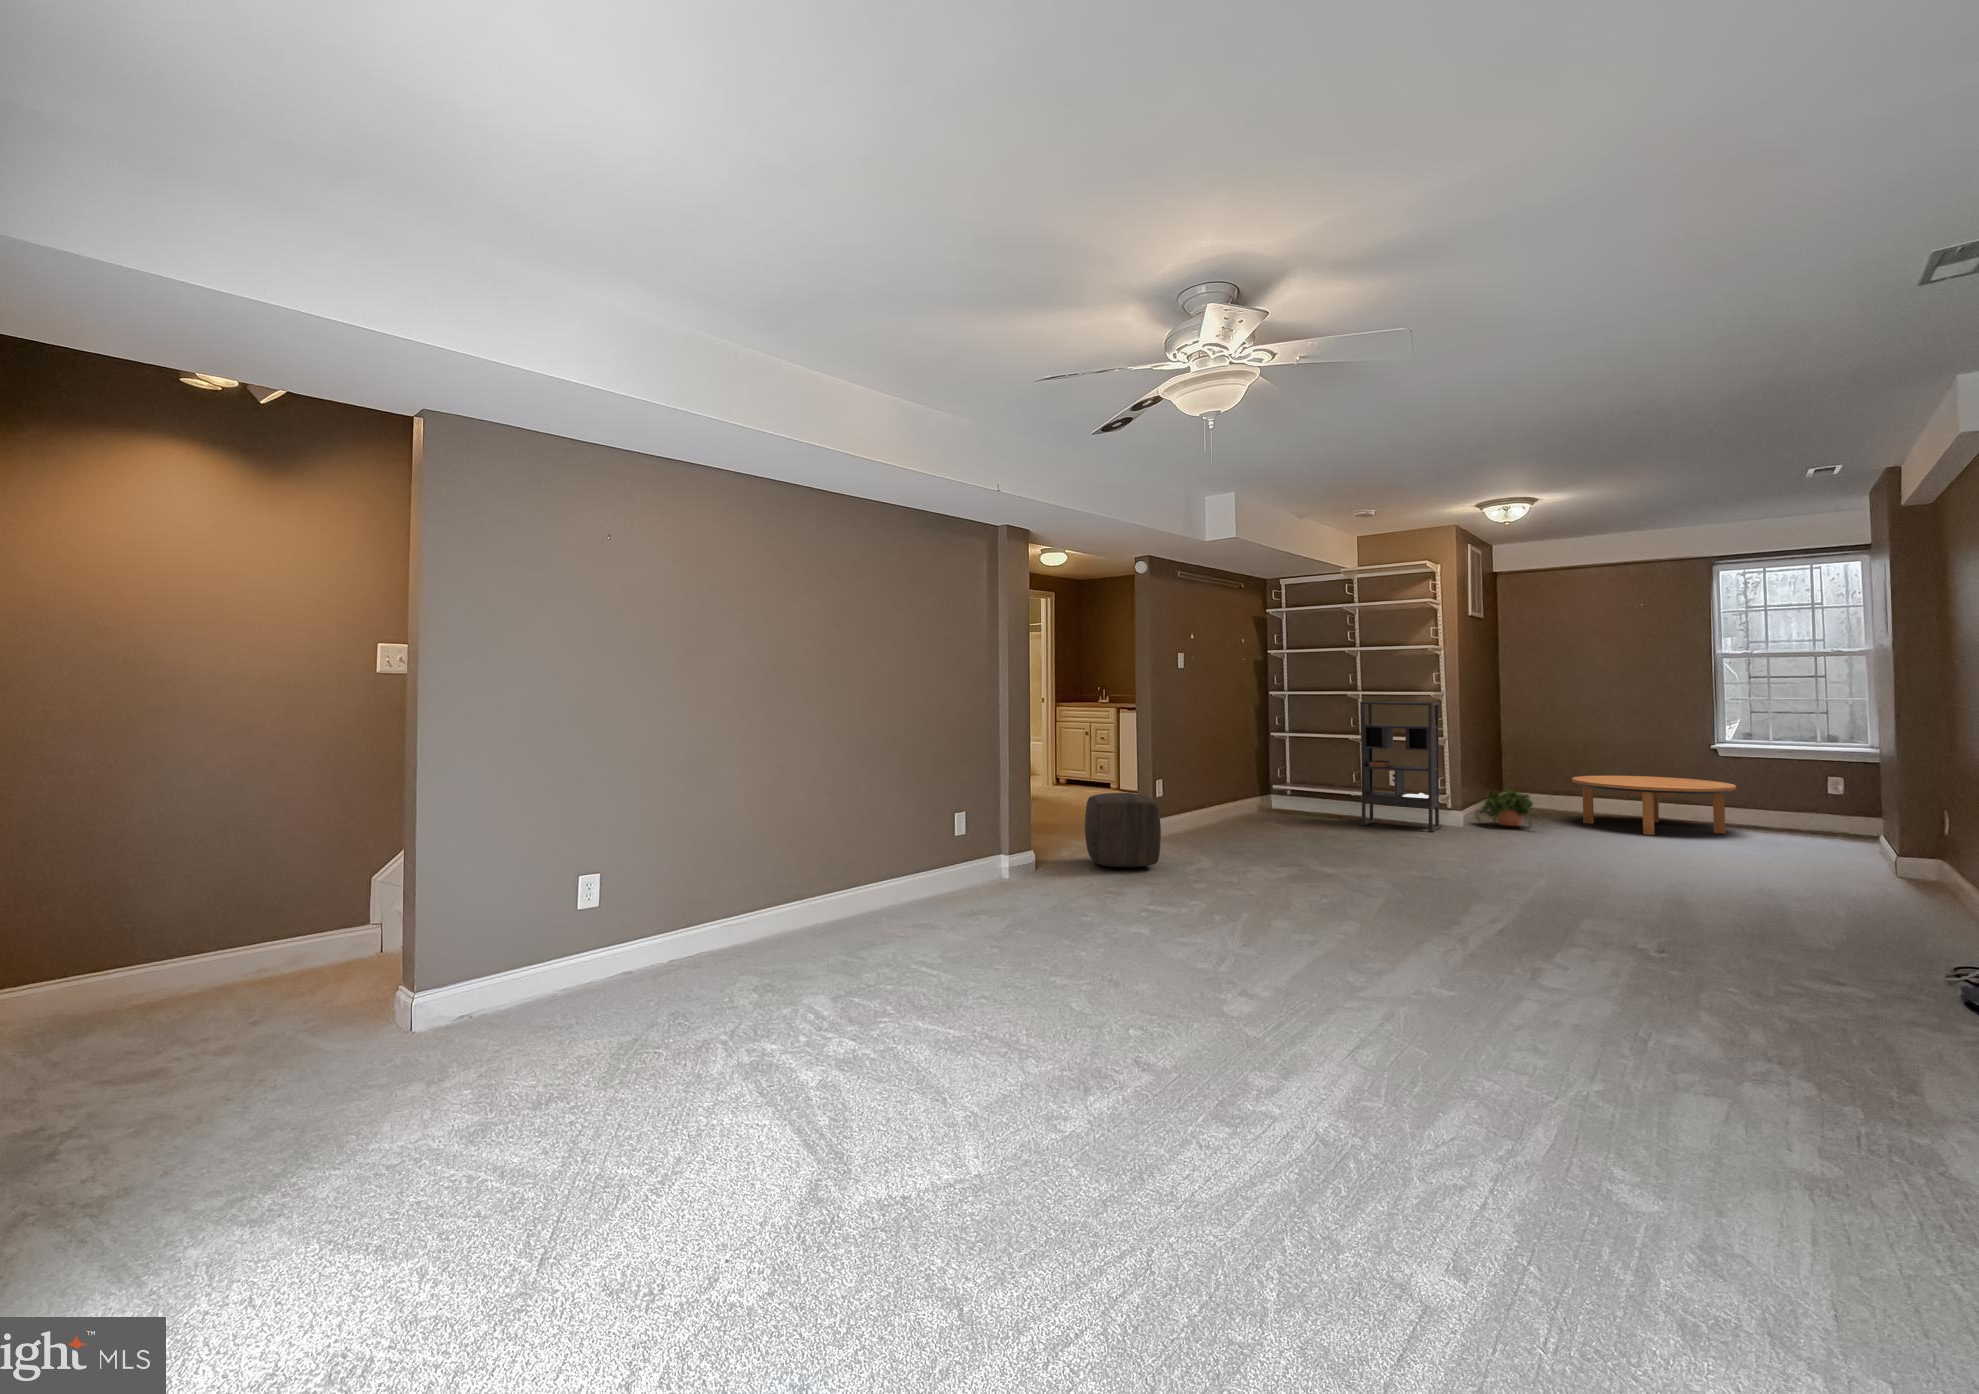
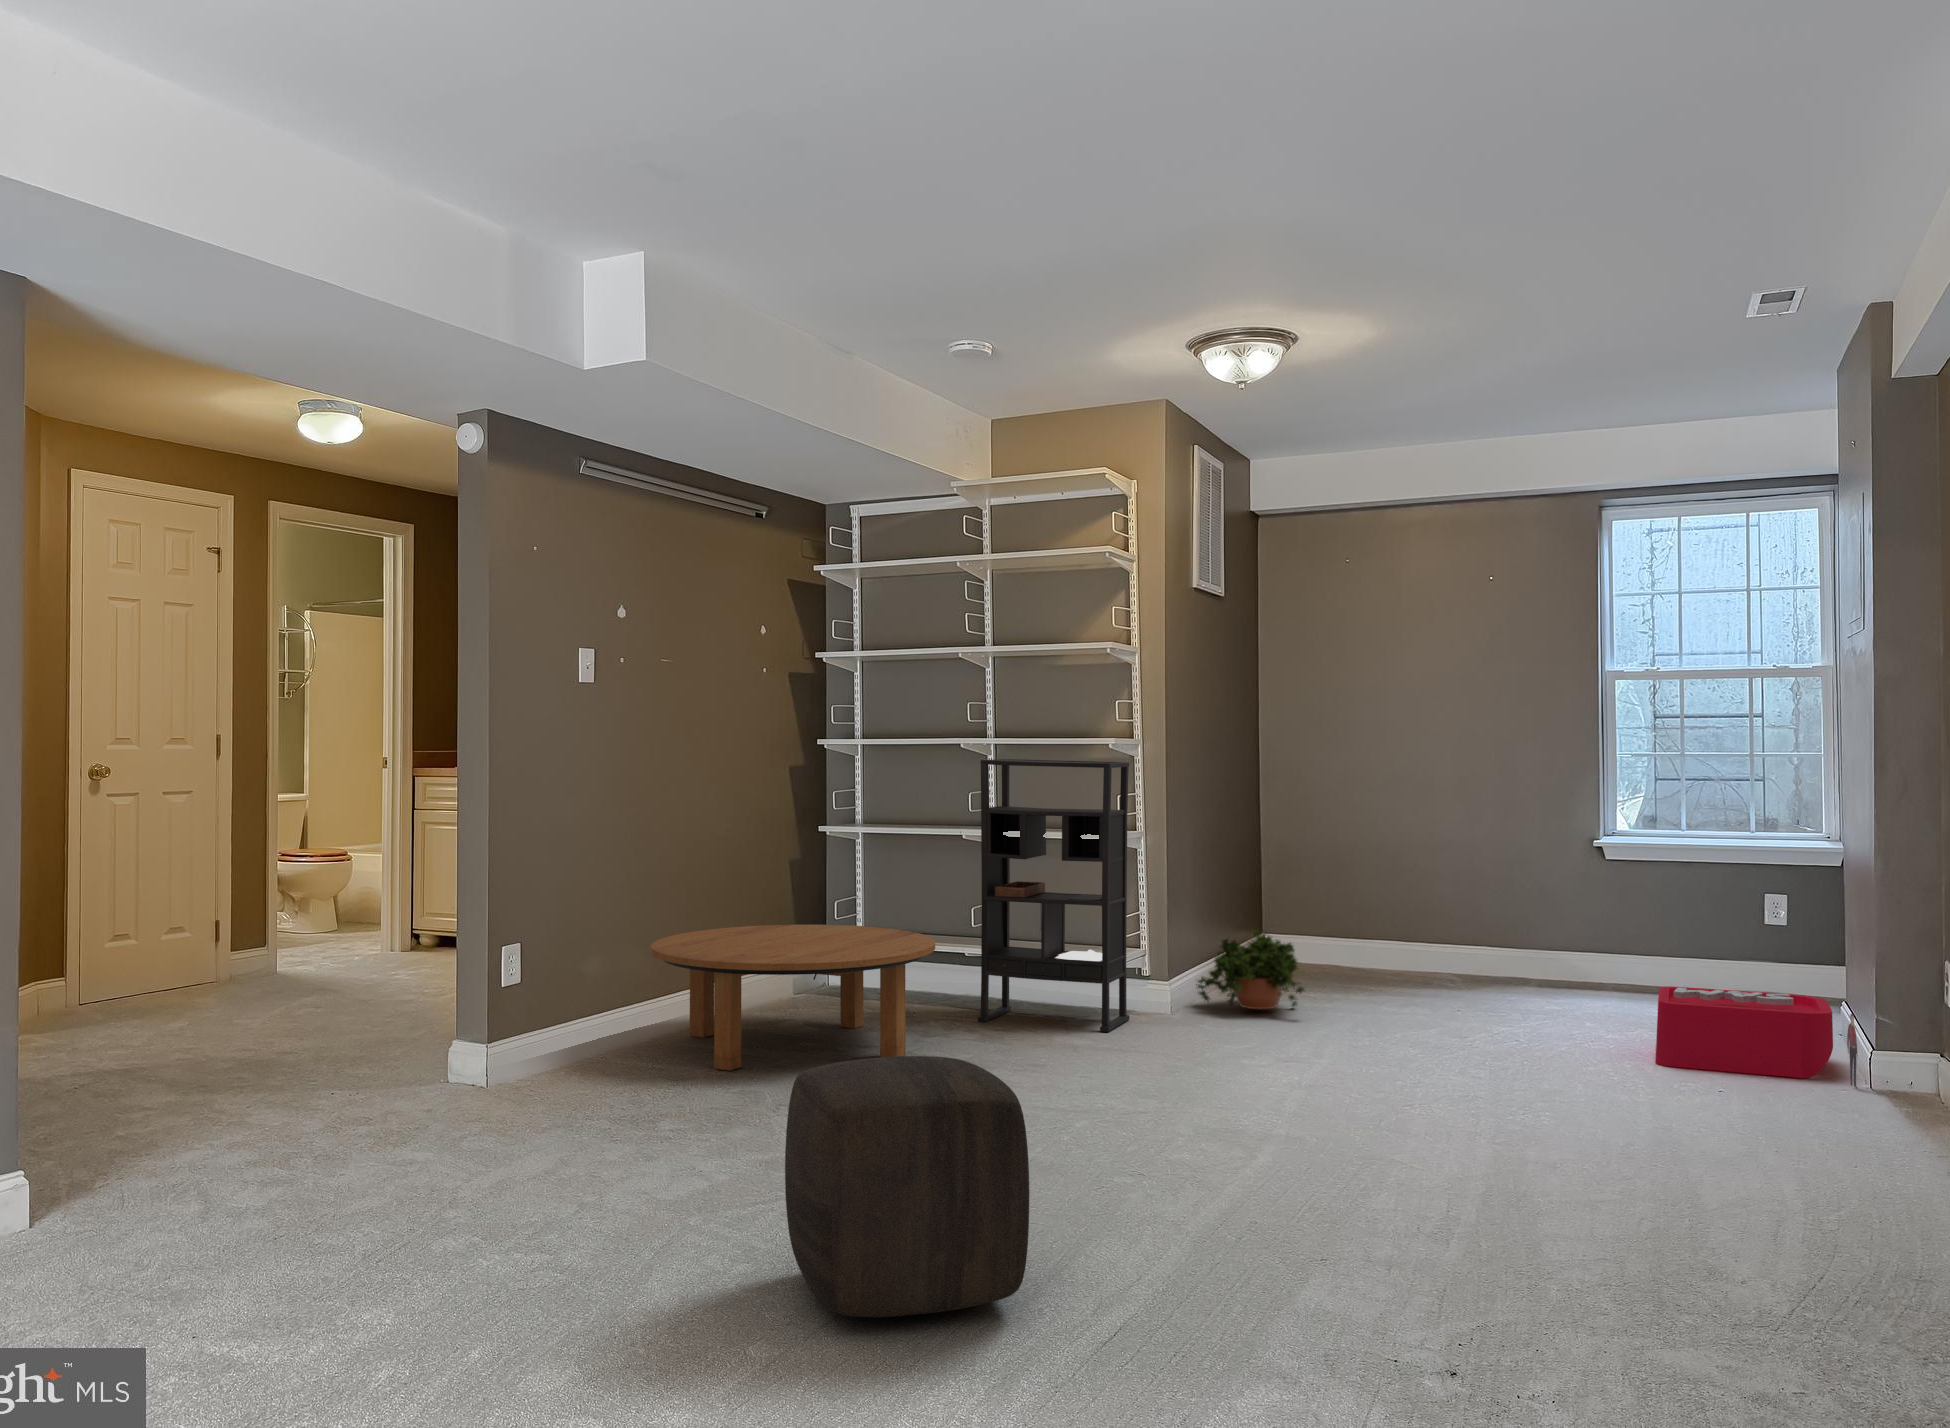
coffee table: present [1572,775,1736,835] -> present [651,924,935,1071]
ottoman: present [1085,793,1161,867] -> present [785,1056,1029,1317]
storage bin: none [1755,819,1885,871] -> present [1655,986,1858,1088]

